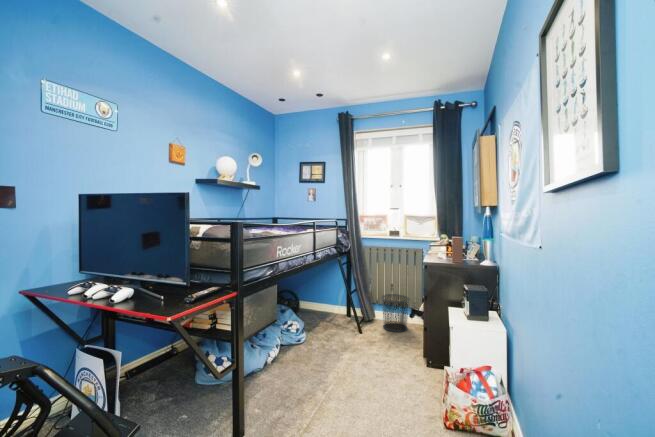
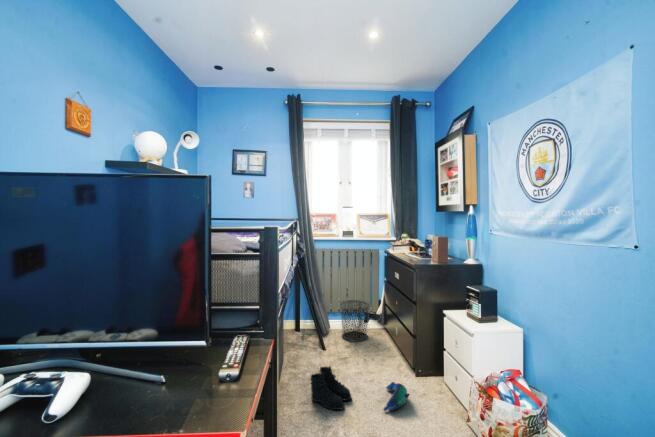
boots: none [322,340,354,375] -> present [310,366,351,410]
plush toy: none [373,366,402,387] -> present [384,382,409,411]

